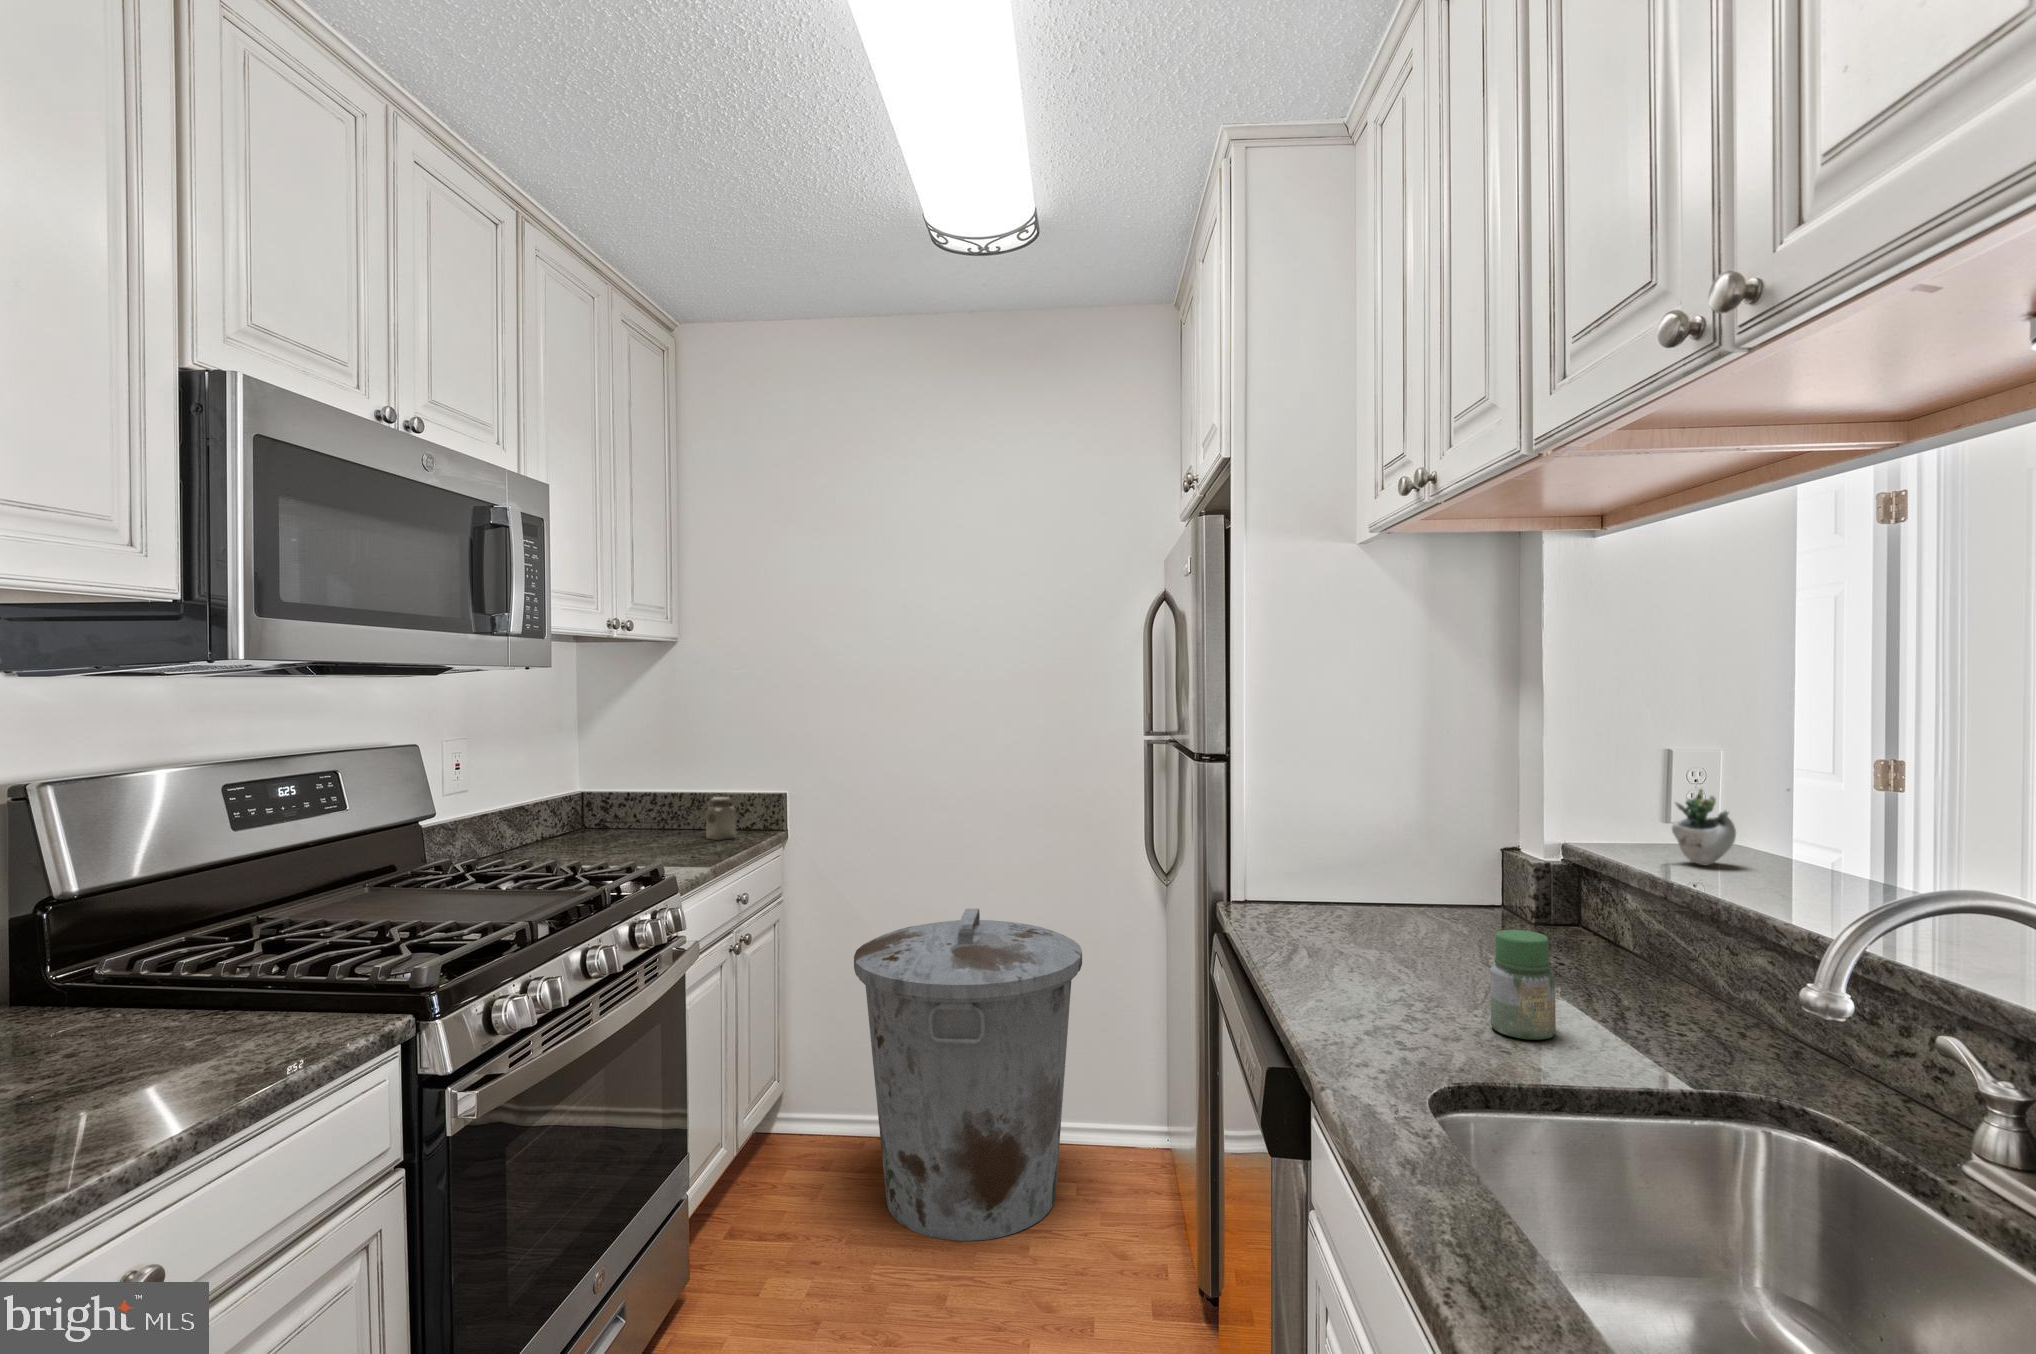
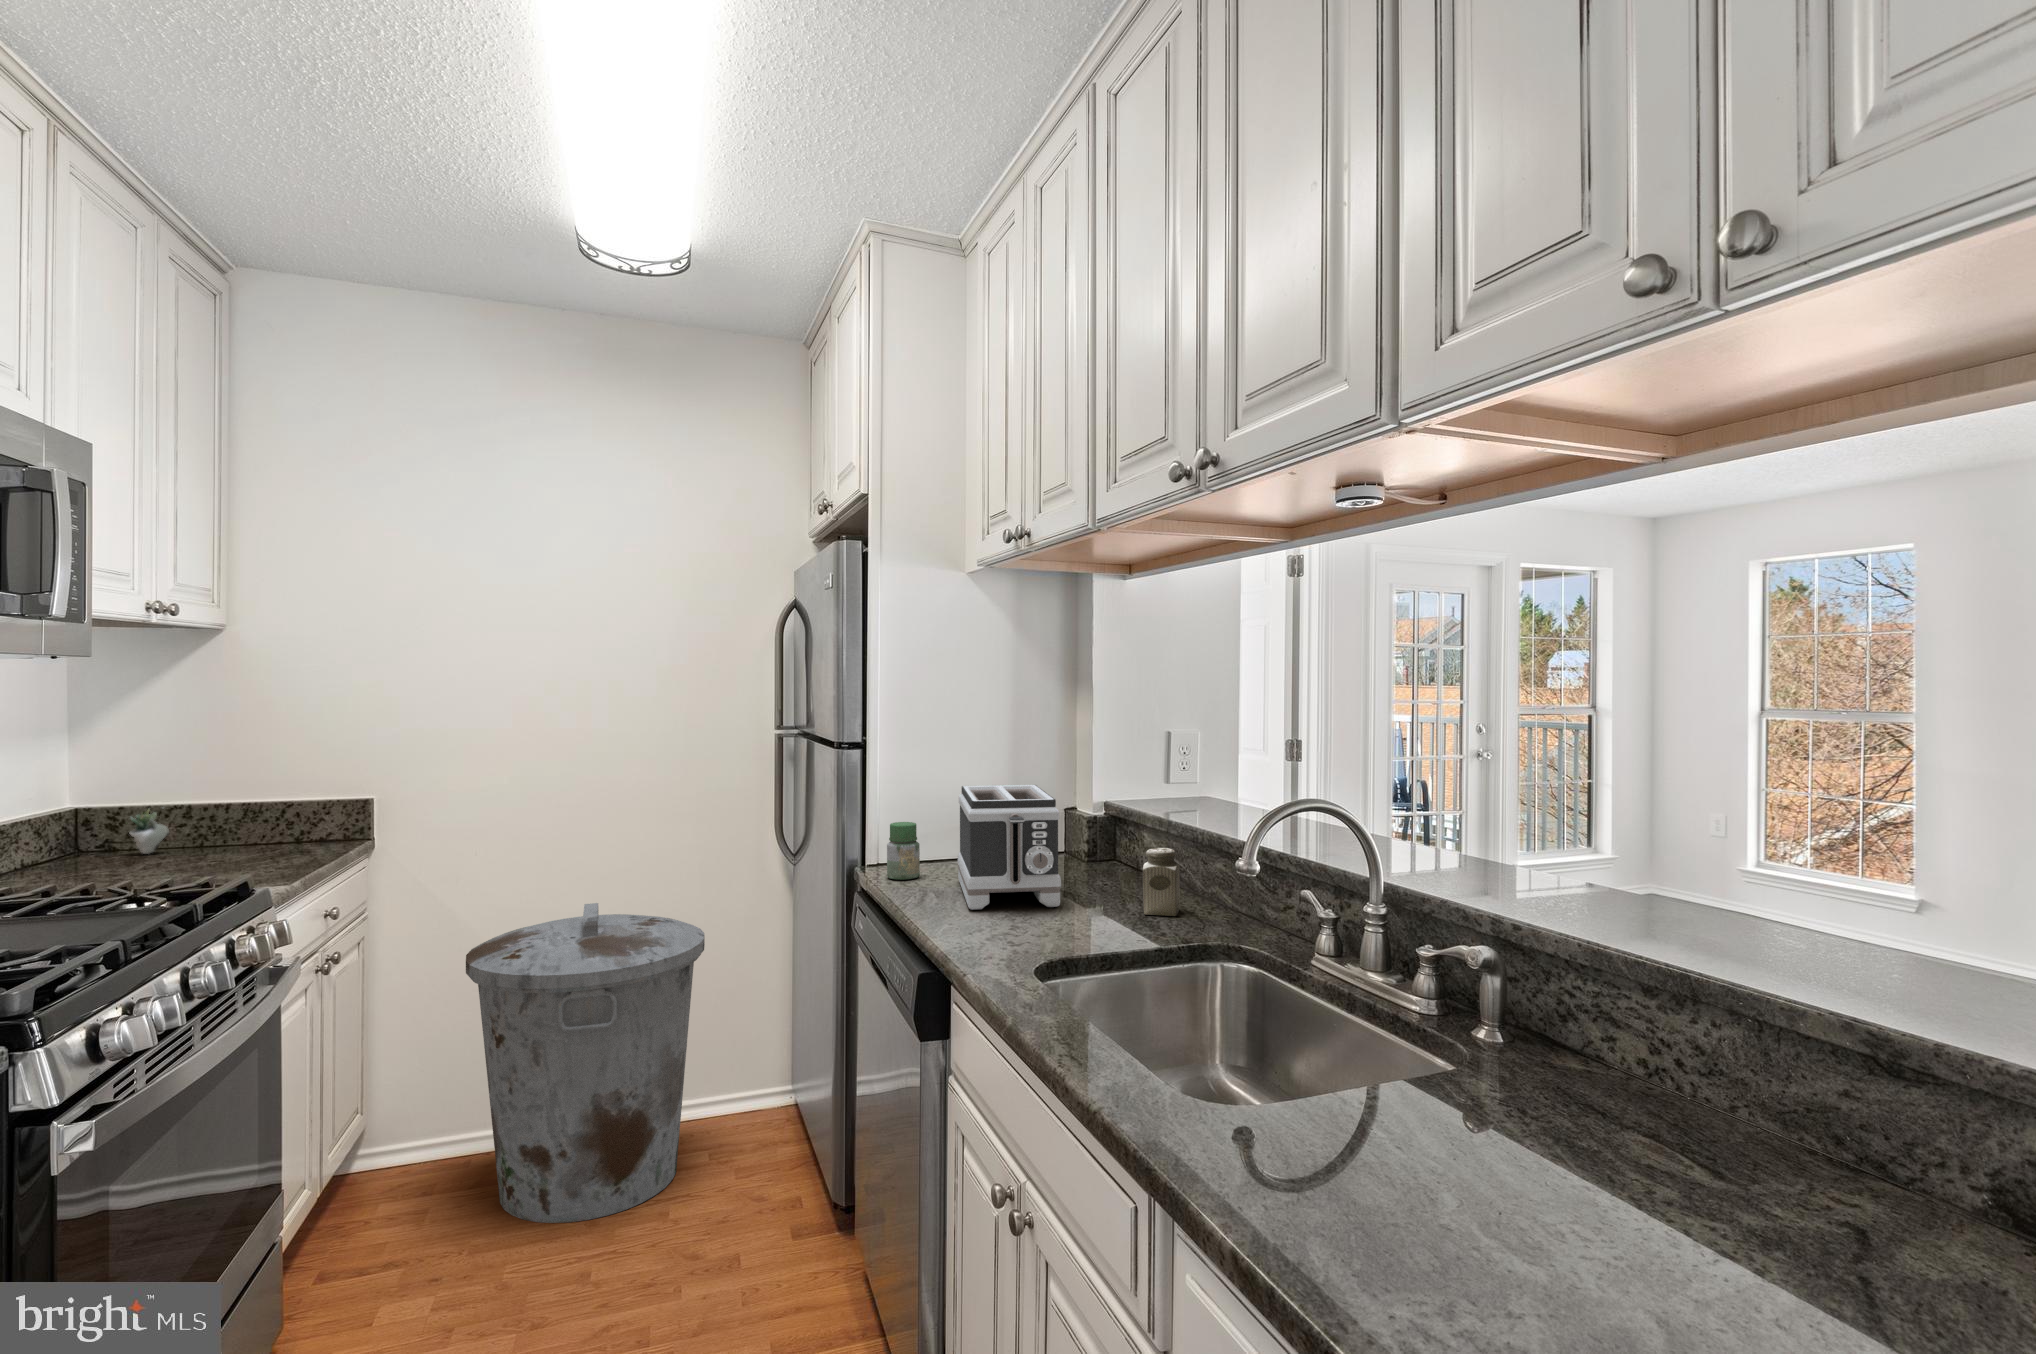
succulent plant: present [1672,788,1790,865] -> present [130,809,169,854]
salt shaker: present [706,797,736,840] -> present [1143,848,1180,916]
toaster: none [1352,812,1491,989] -> present [958,785,1061,910]
jar: present [1490,930,1556,1040] -> present [887,822,920,880]

